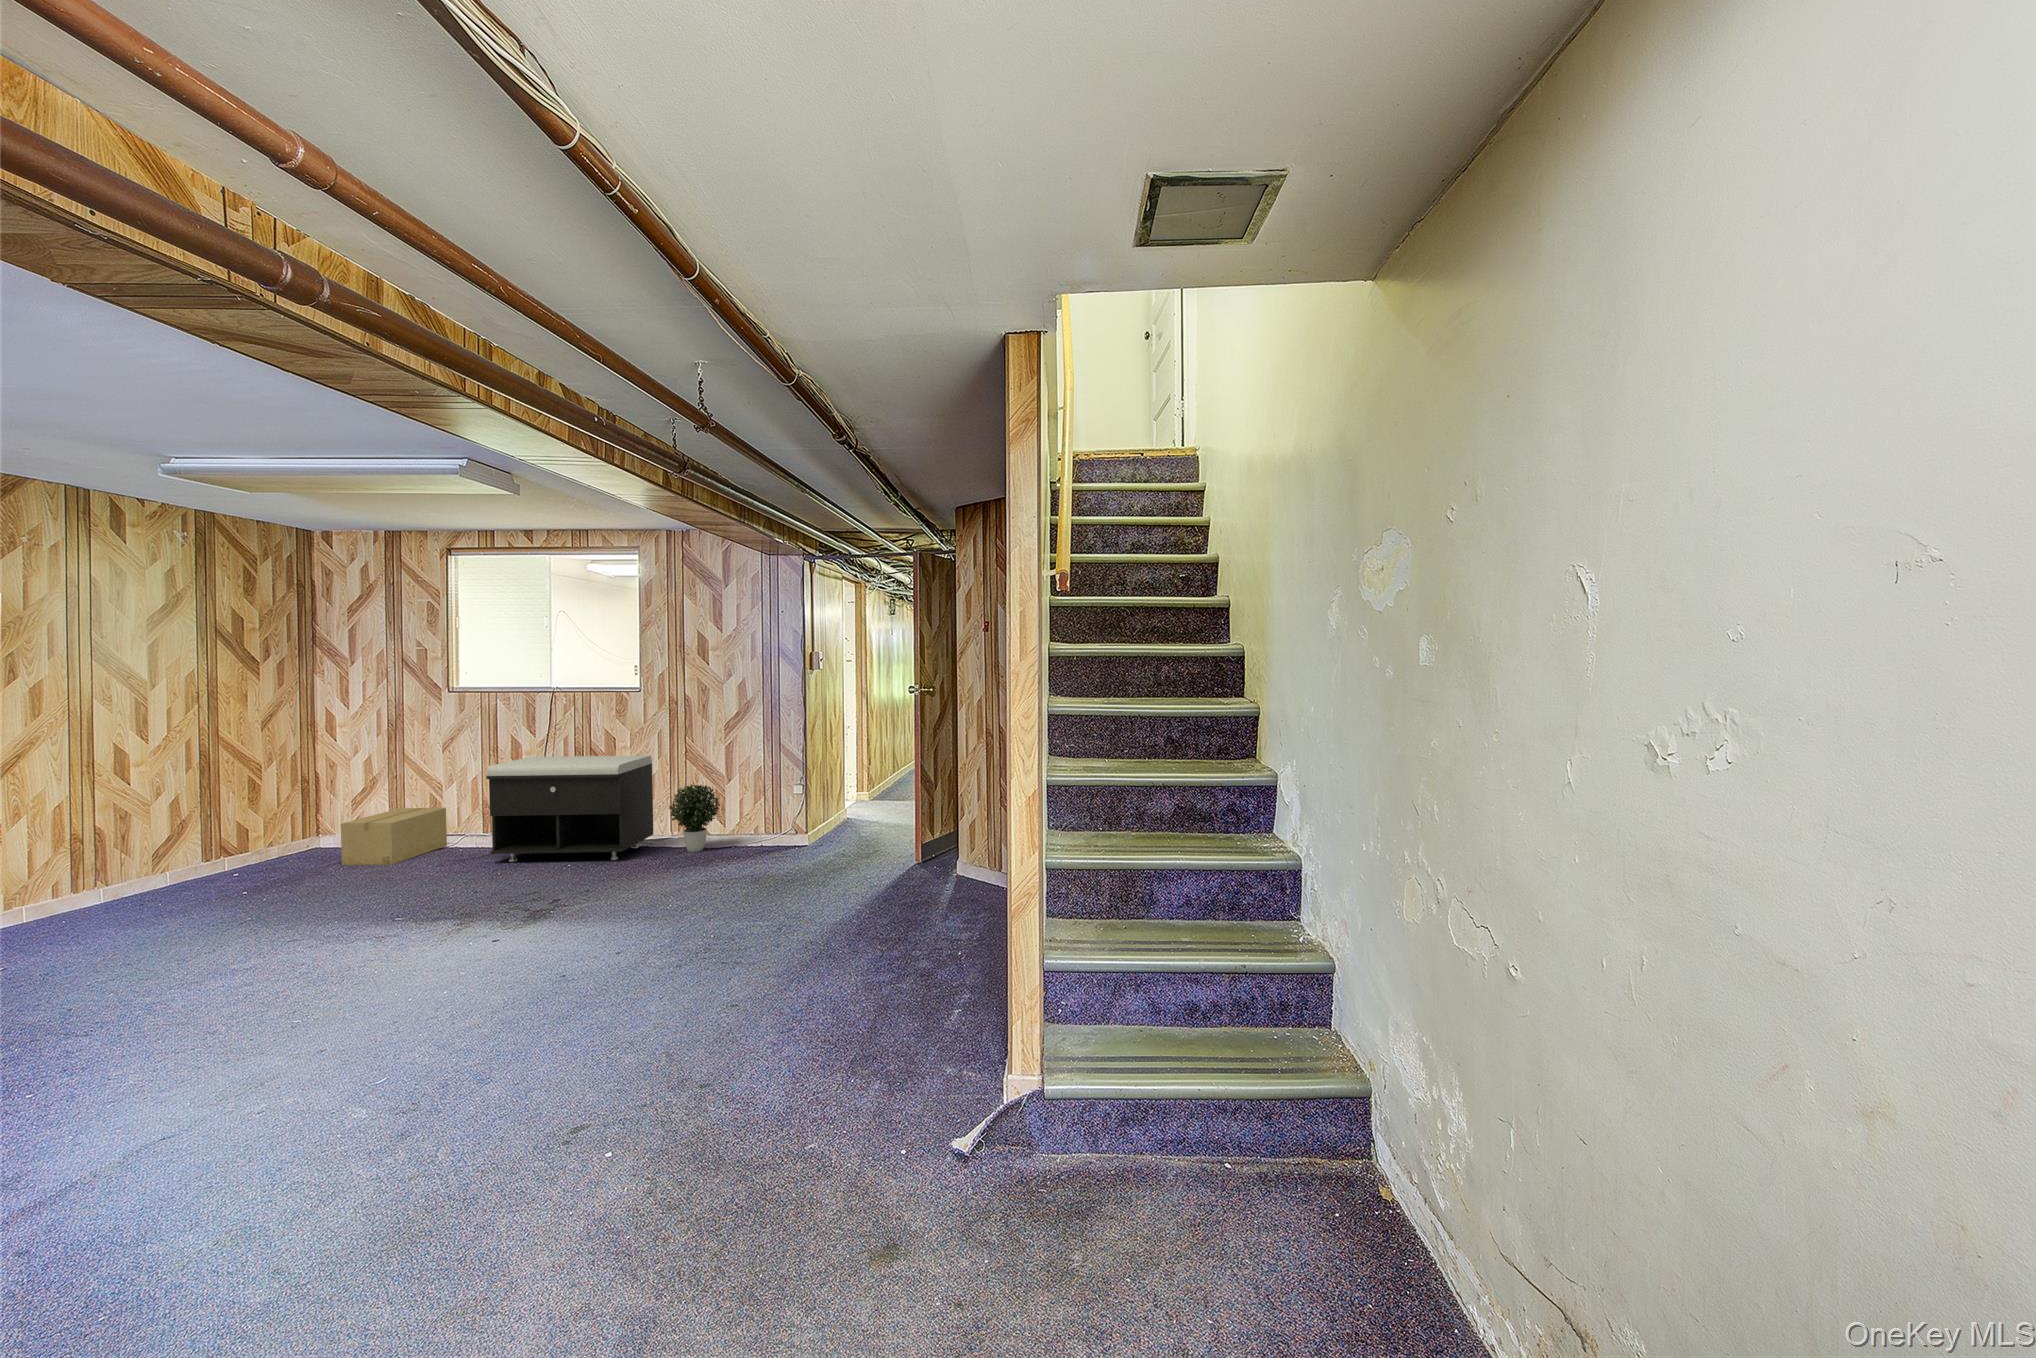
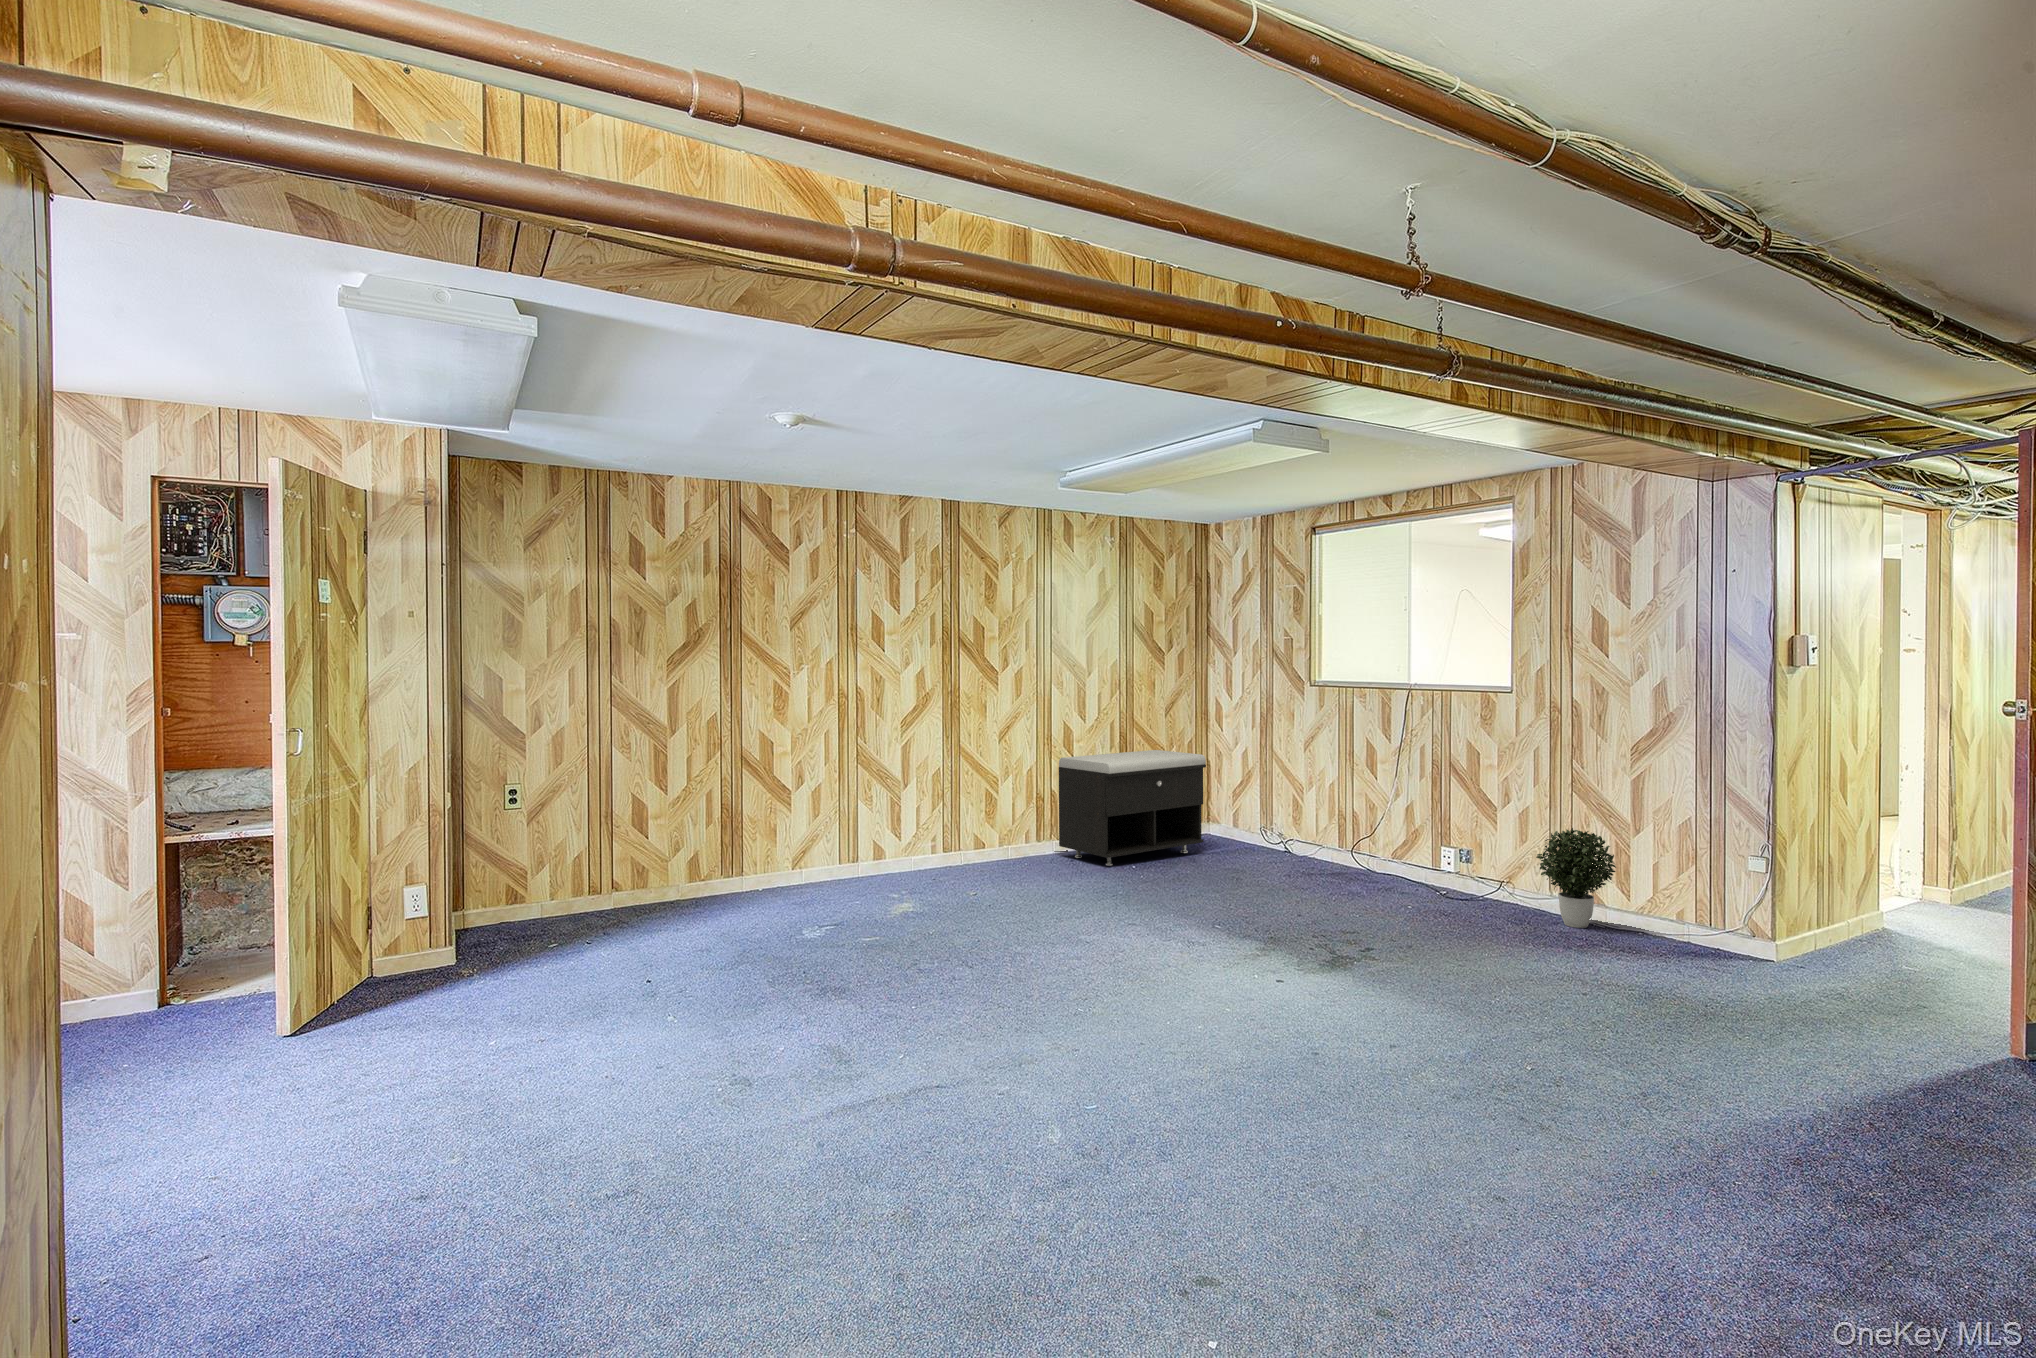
storage bench: present [486,755,653,862] -> present [1059,750,1206,866]
cardboard box: present [341,808,447,865] -> none [1213,808,1304,866]

